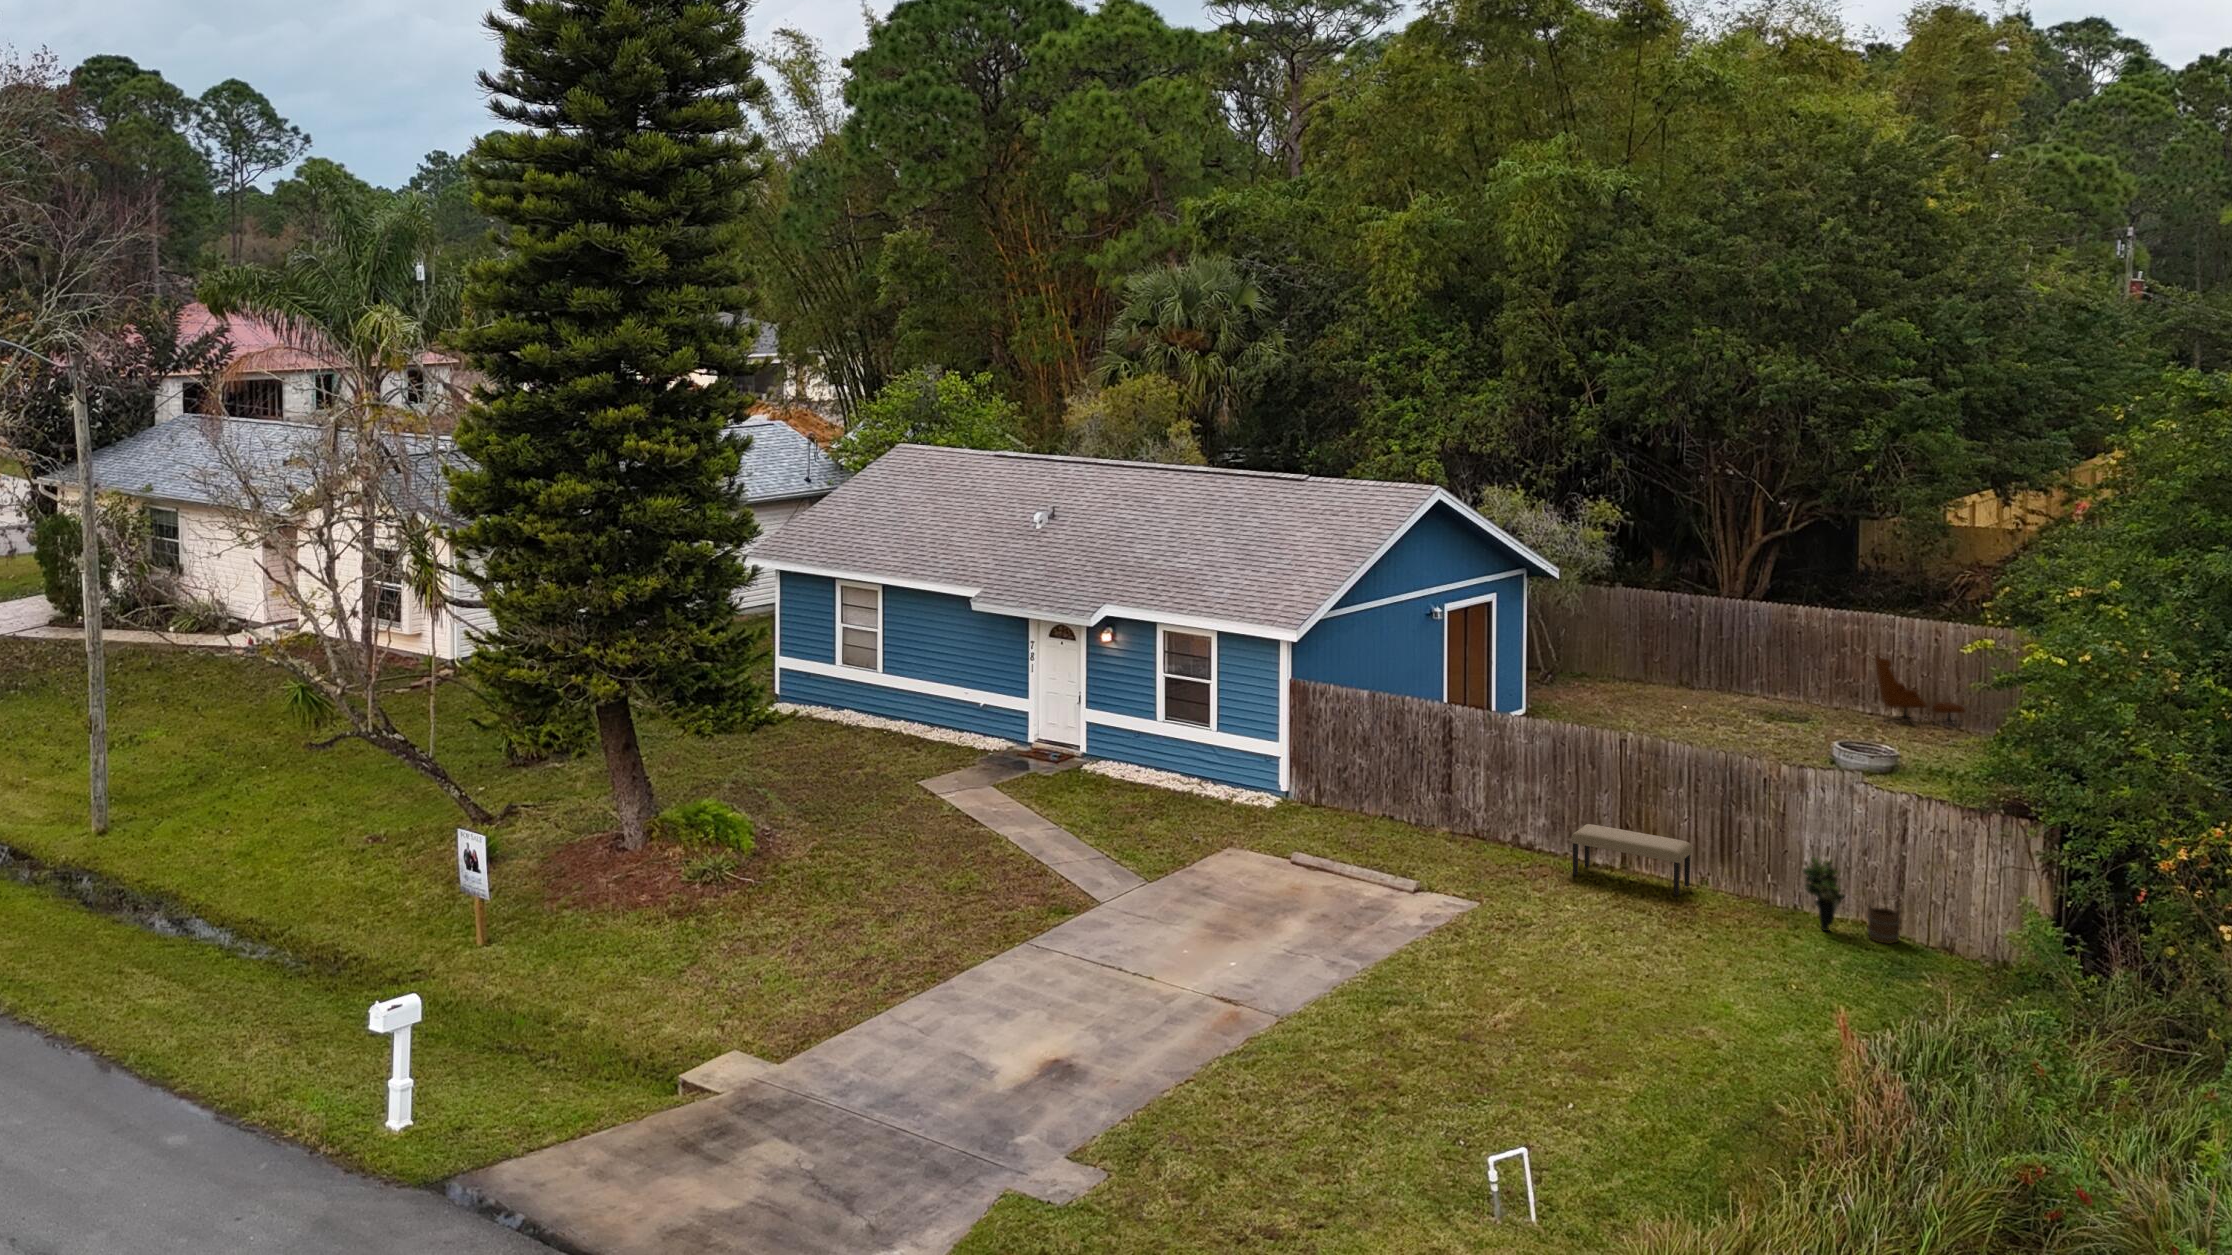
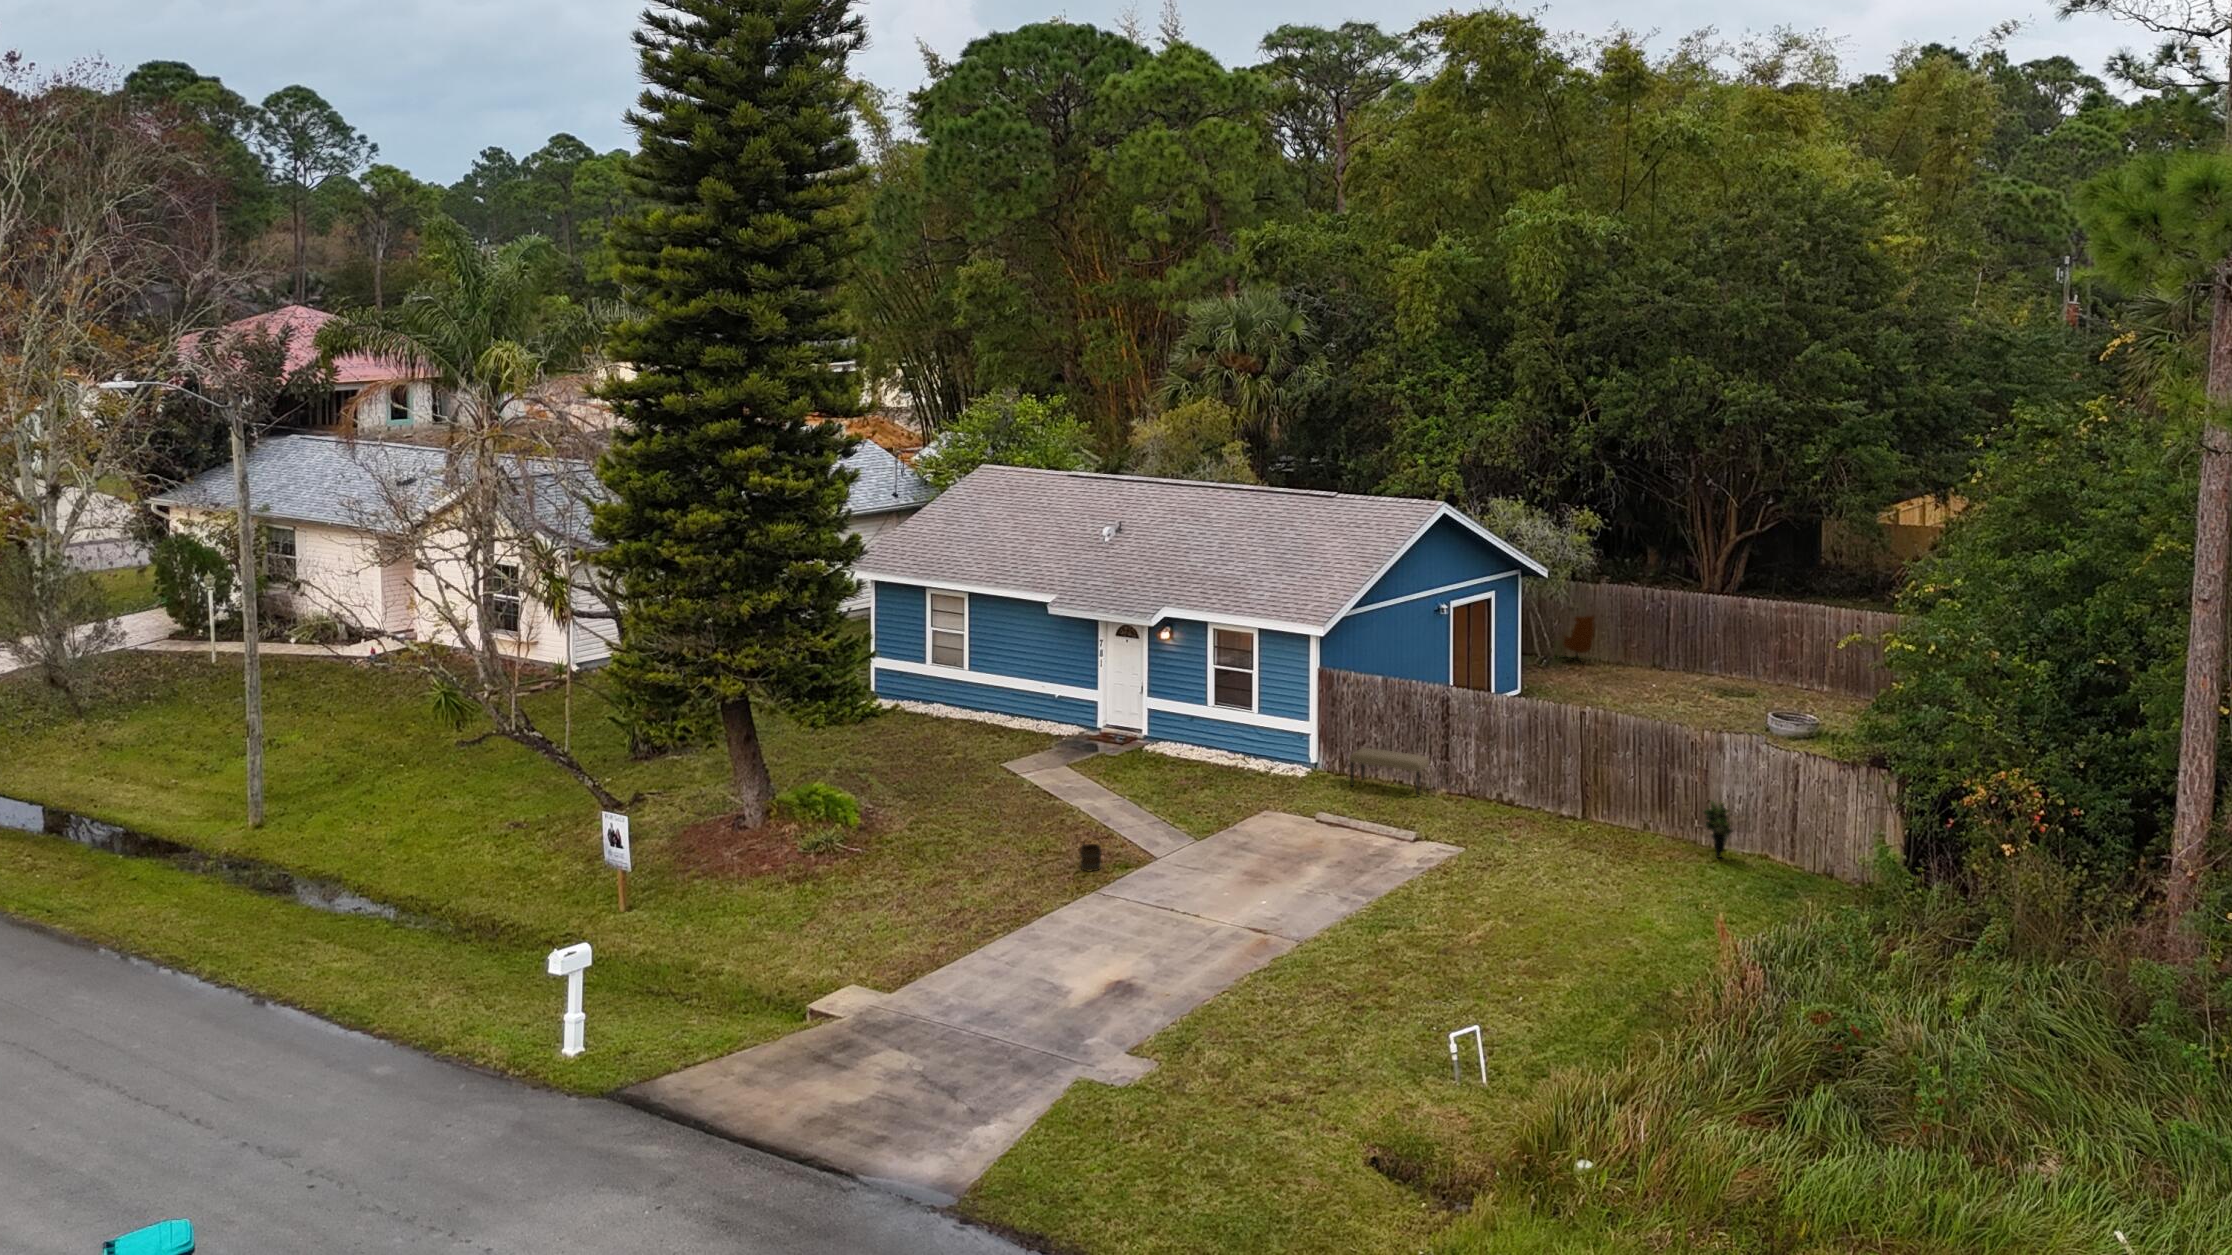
lounge chair: present [1875,655,1965,723] -> present [1563,616,1595,662]
bench: present [1571,824,1692,896] -> present [1349,748,1429,796]
bucket: present [1867,898,1900,944] -> present [1080,843,1102,871]

